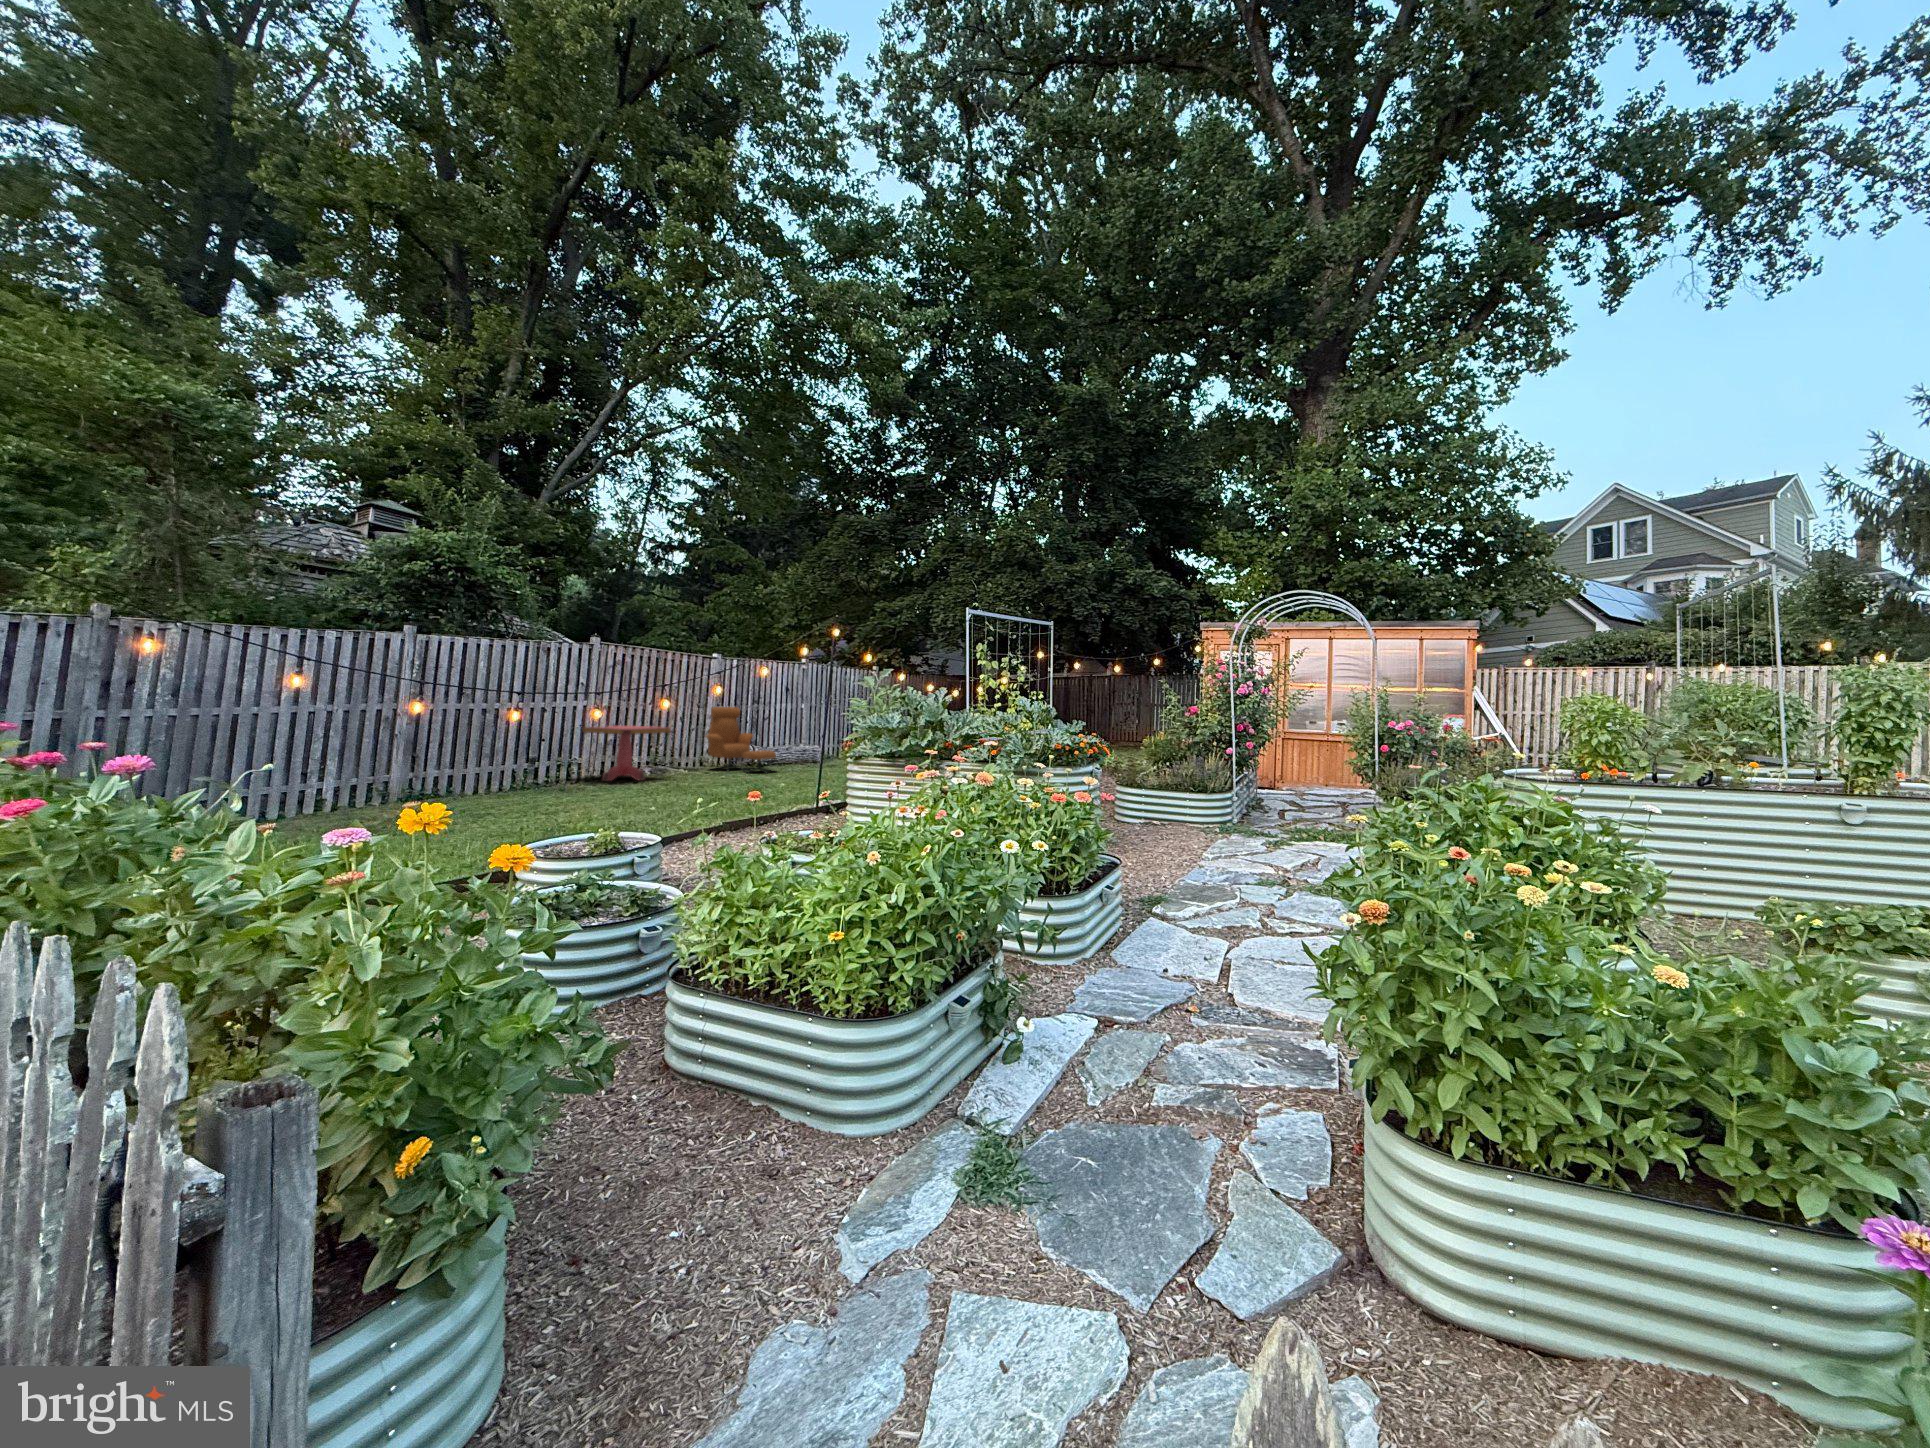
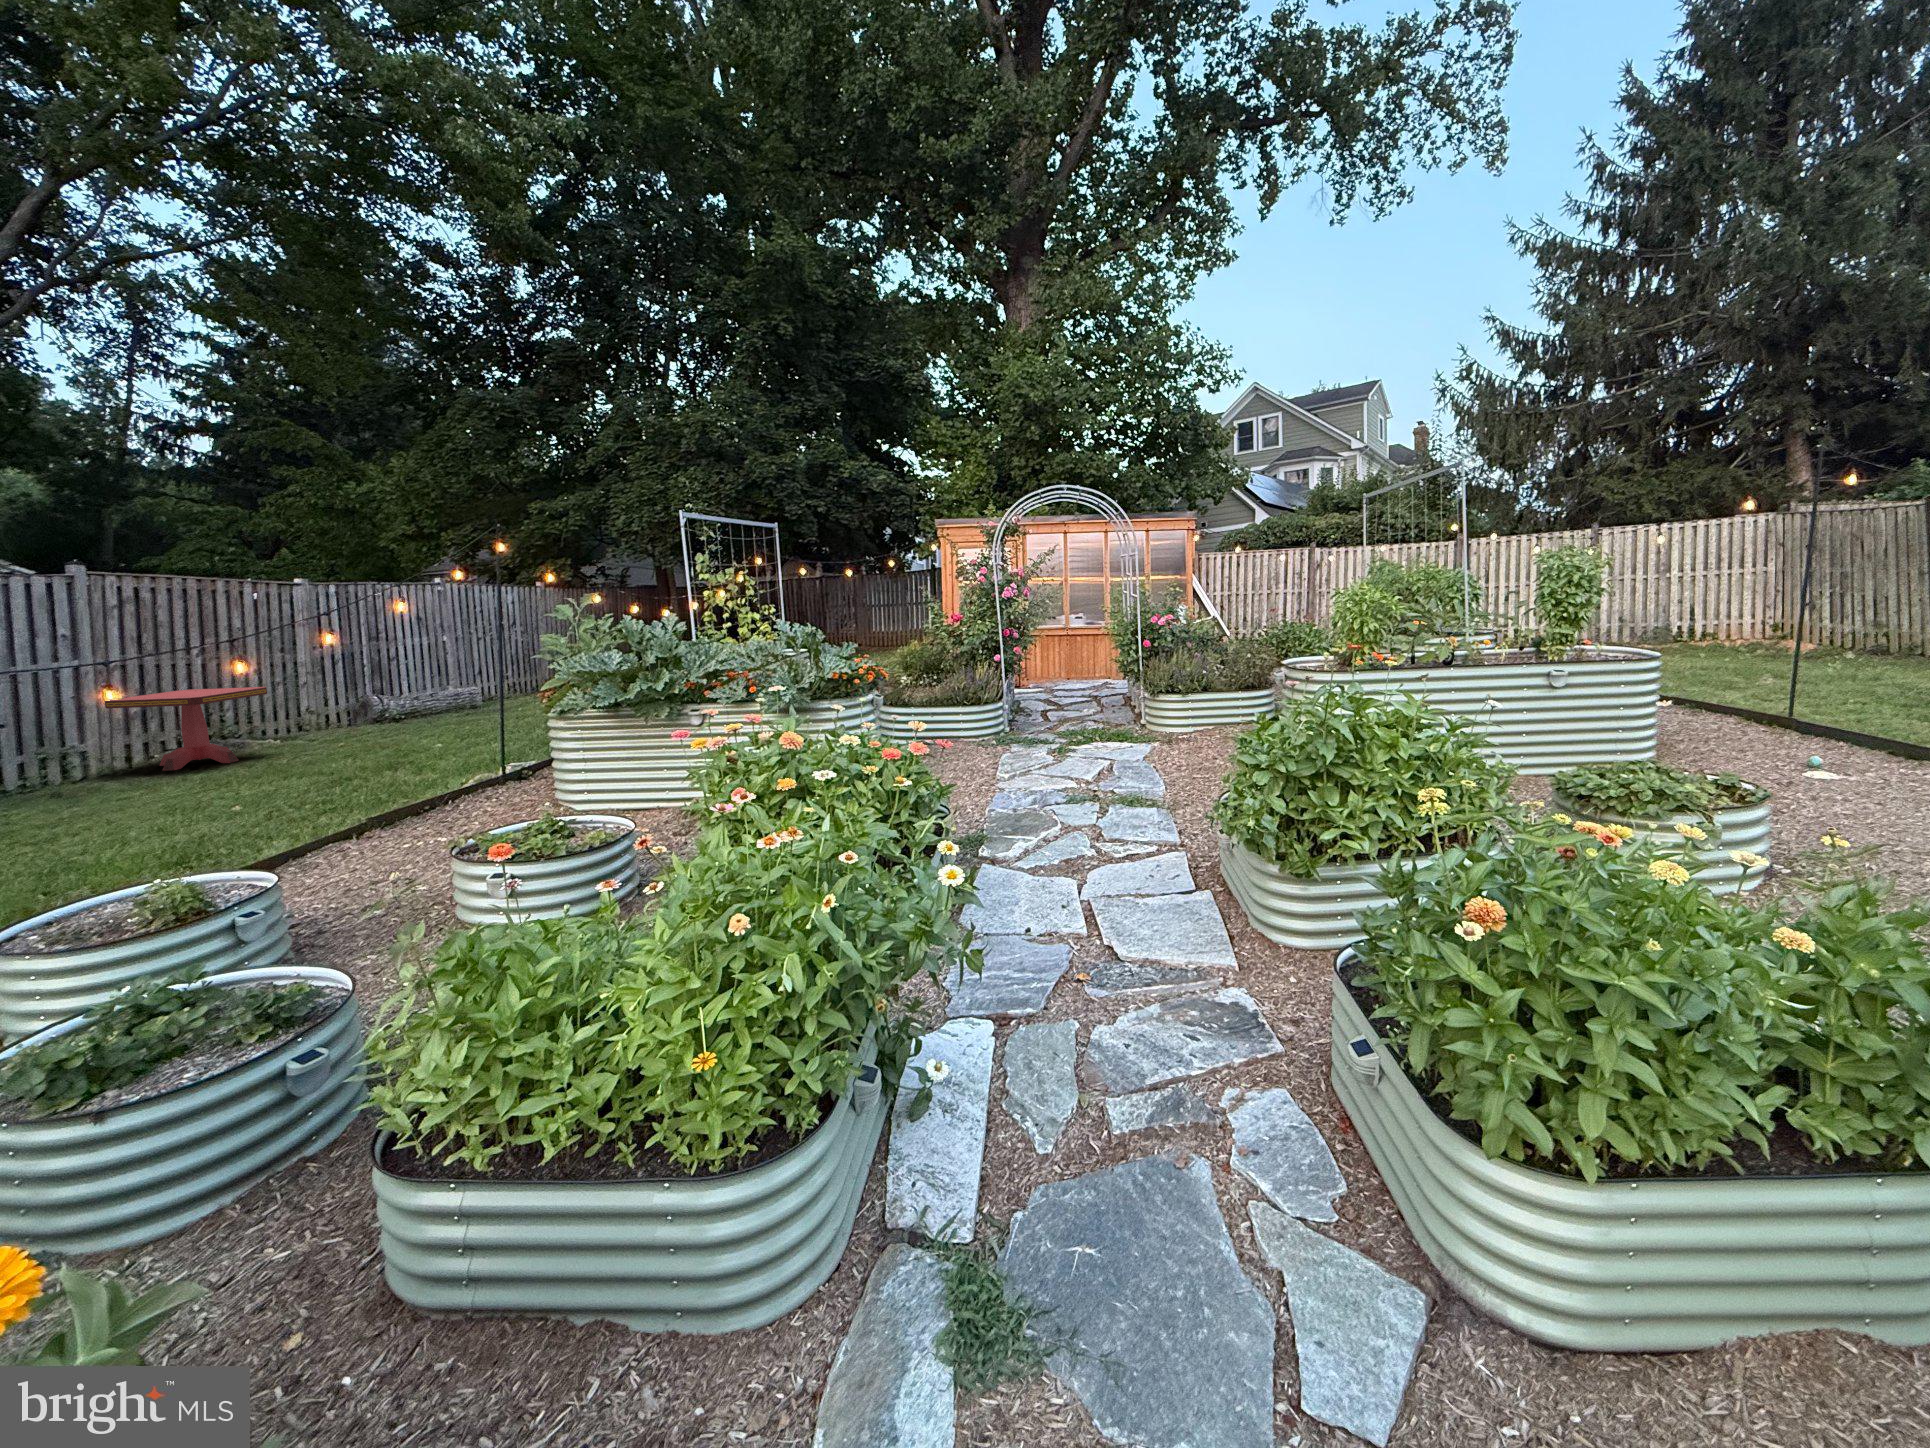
lounge chair: present [706,707,776,773] -> none [316,649,435,733]

